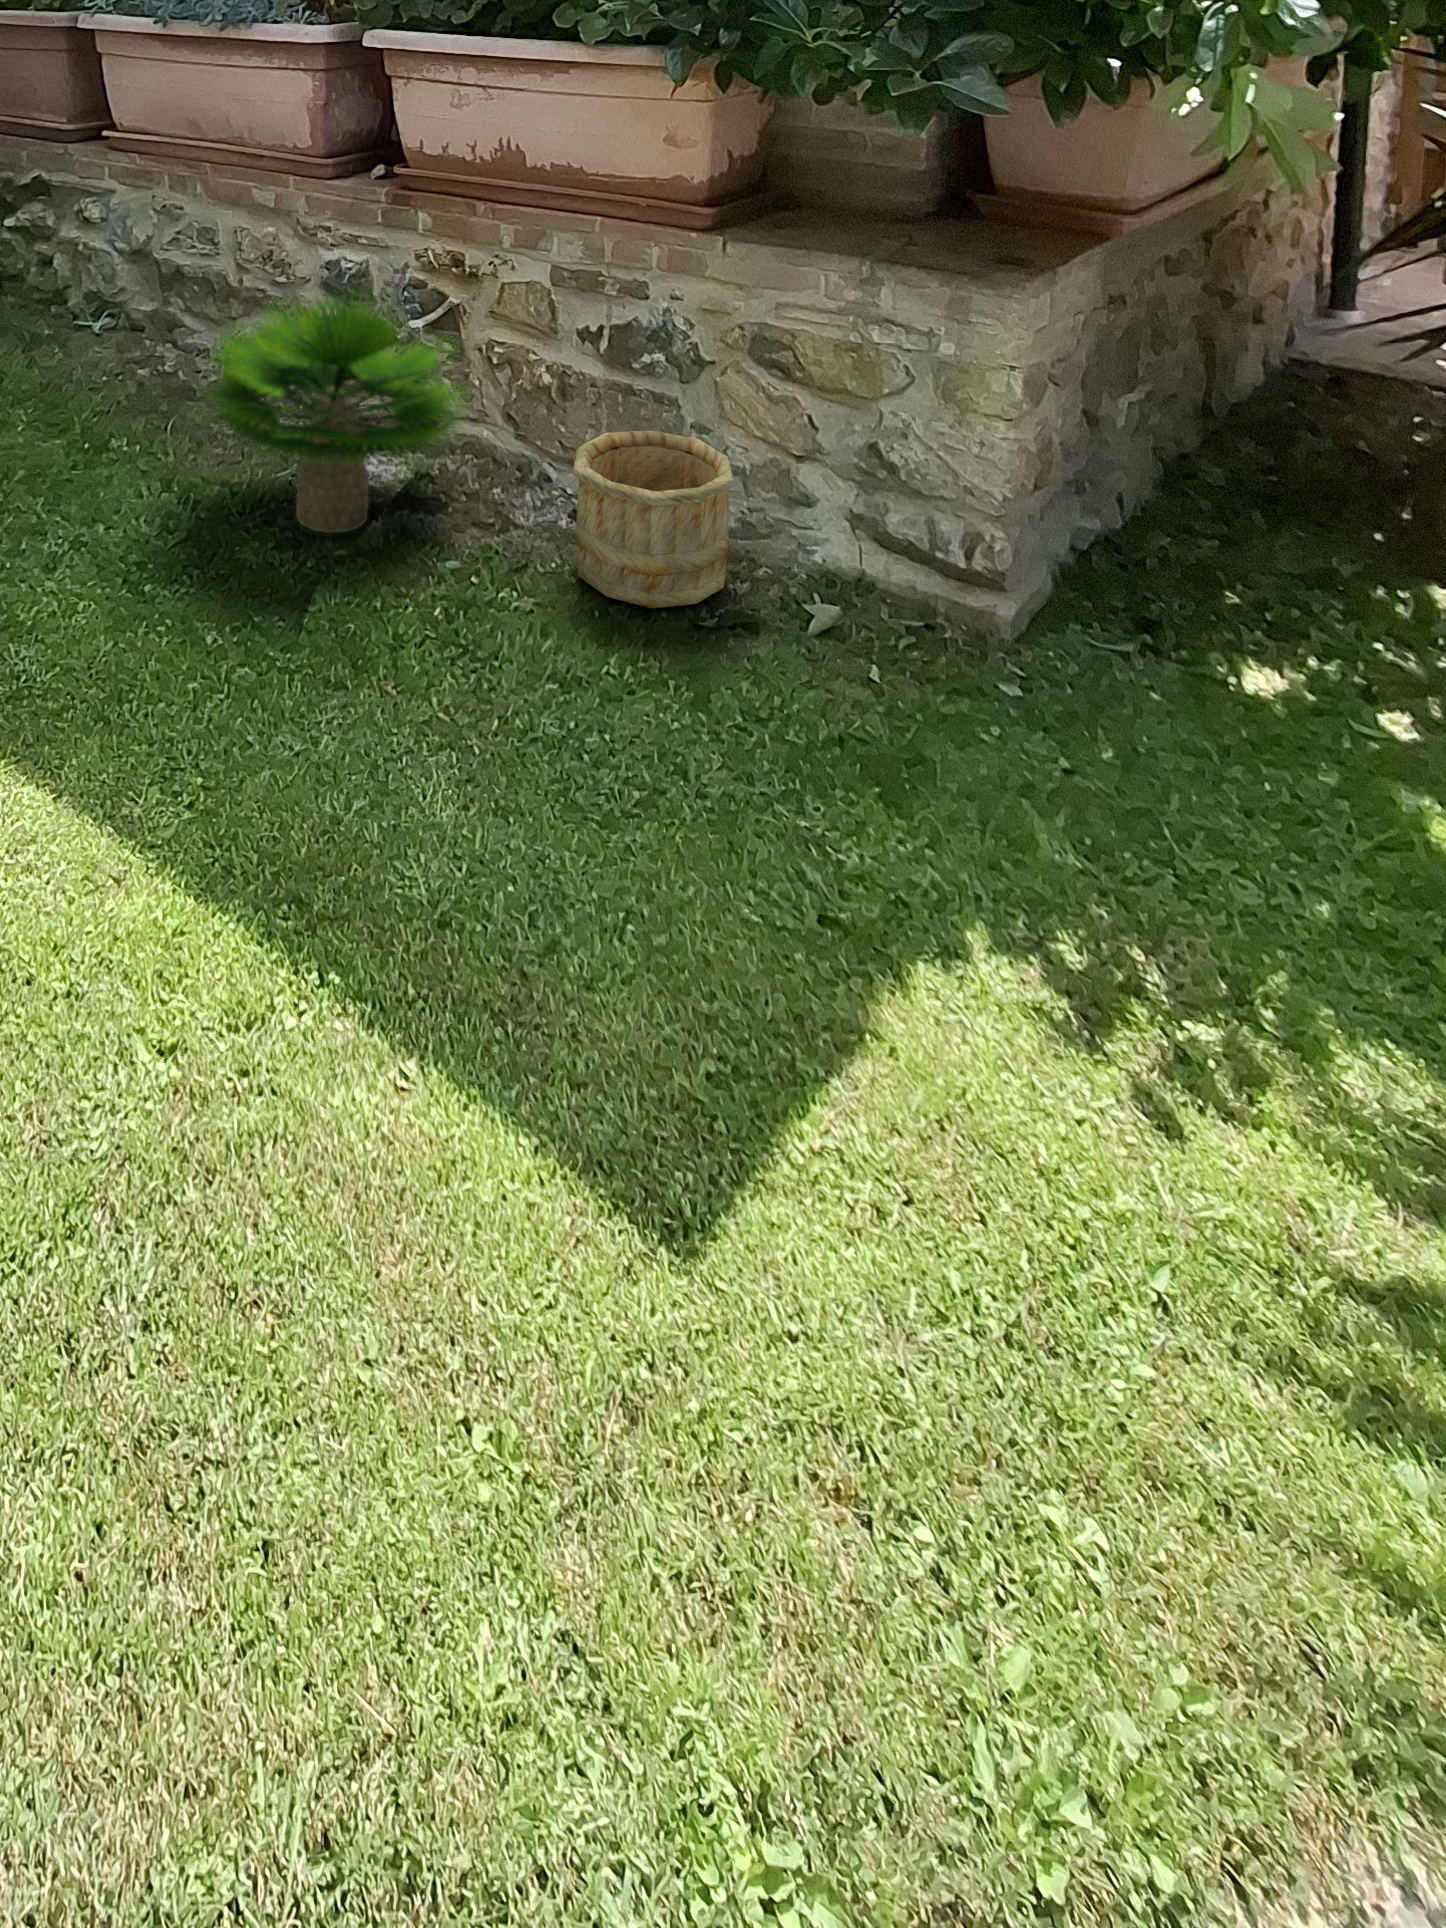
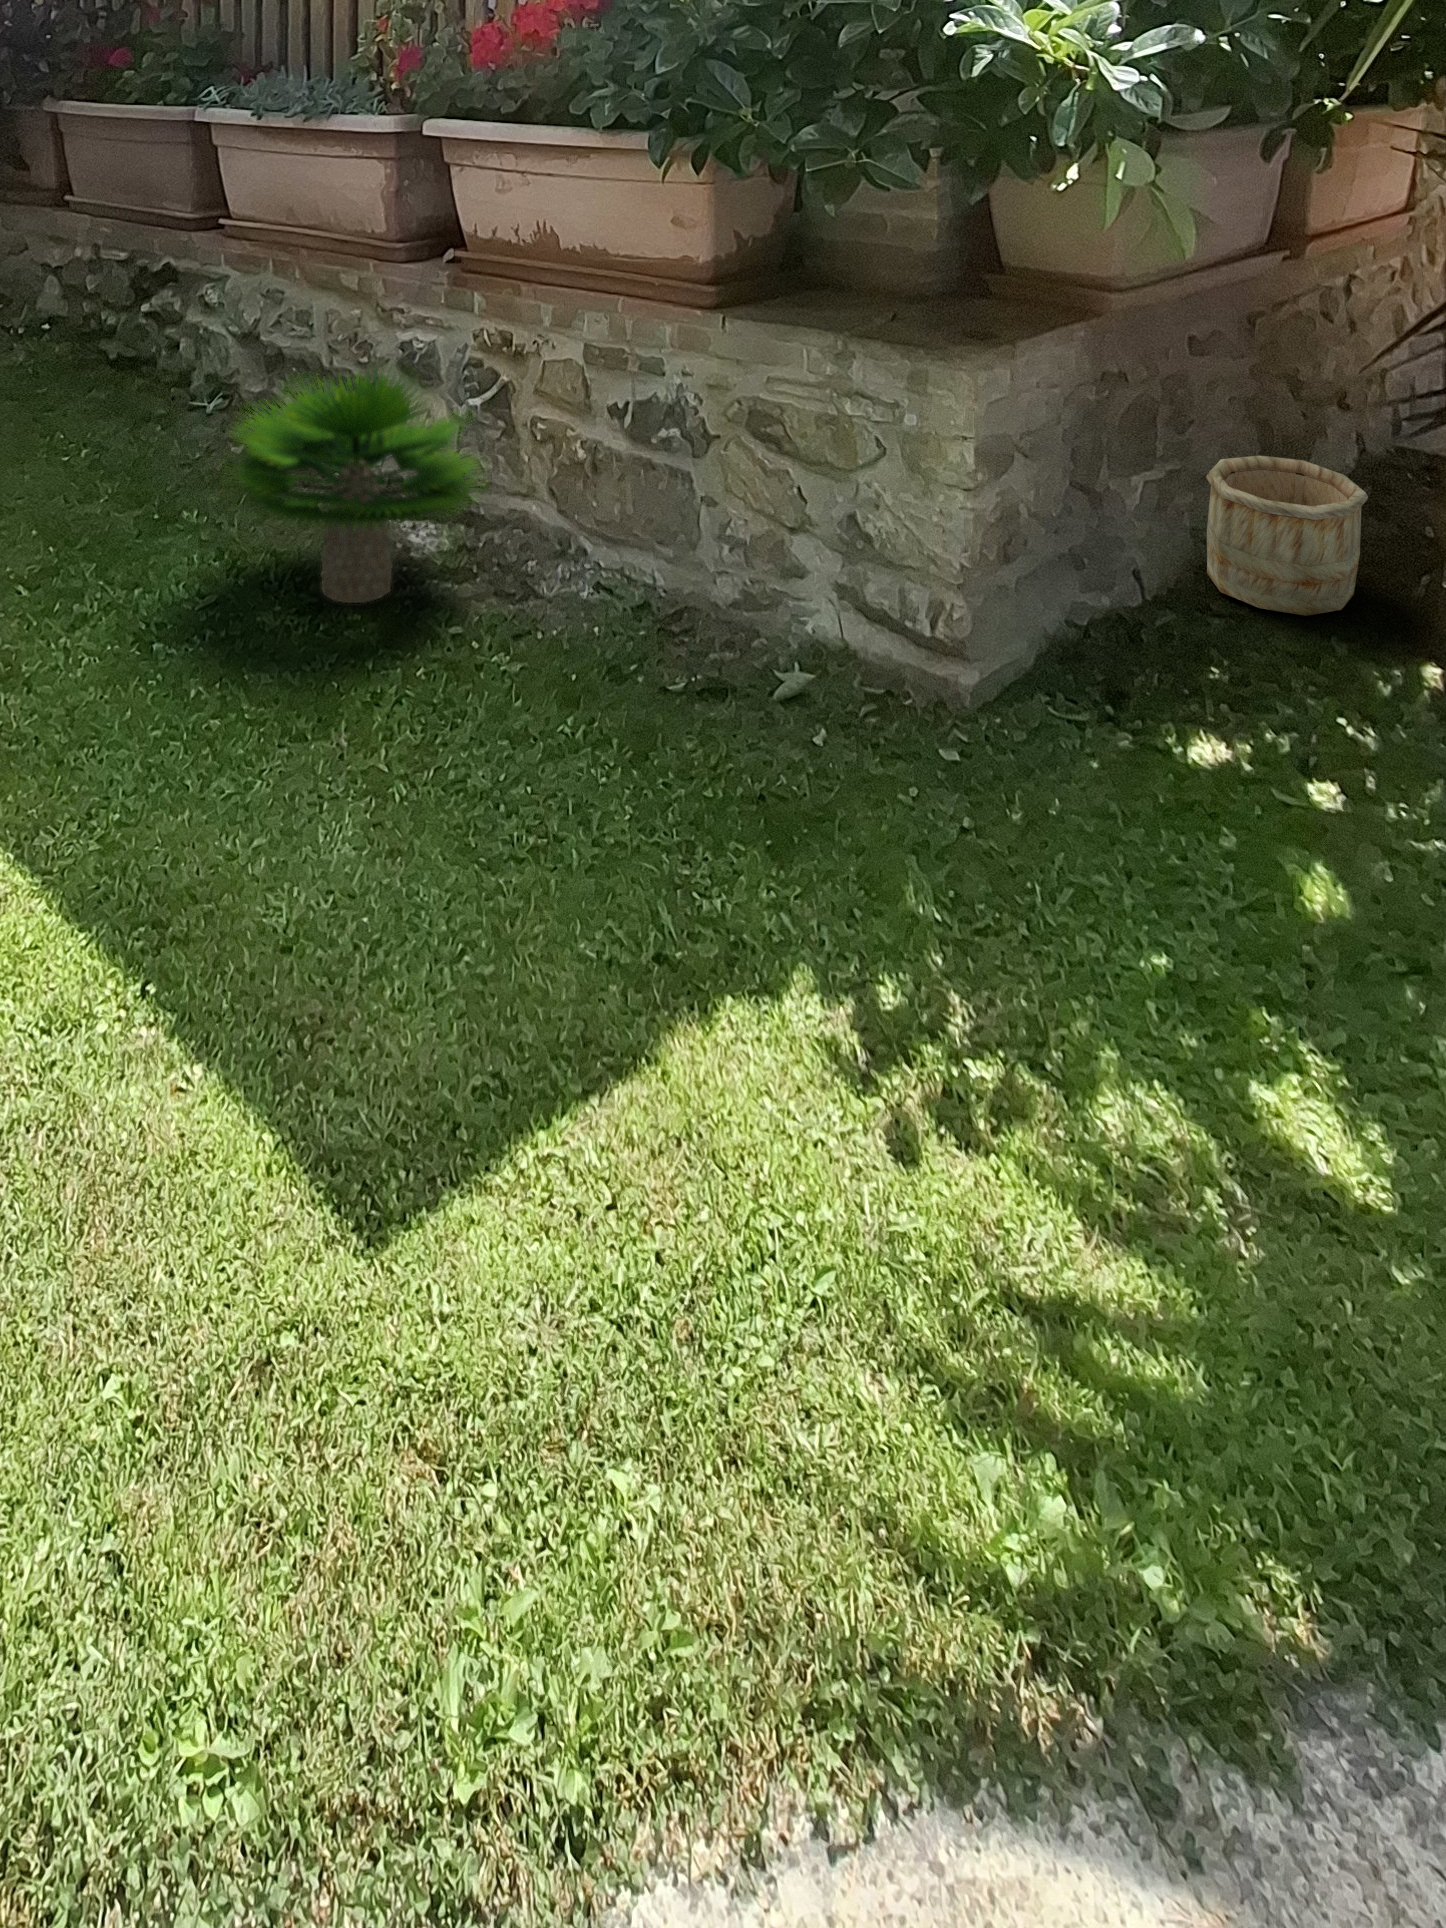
wooden bucket: present [573,431,734,608] -> present [1206,456,1368,616]

